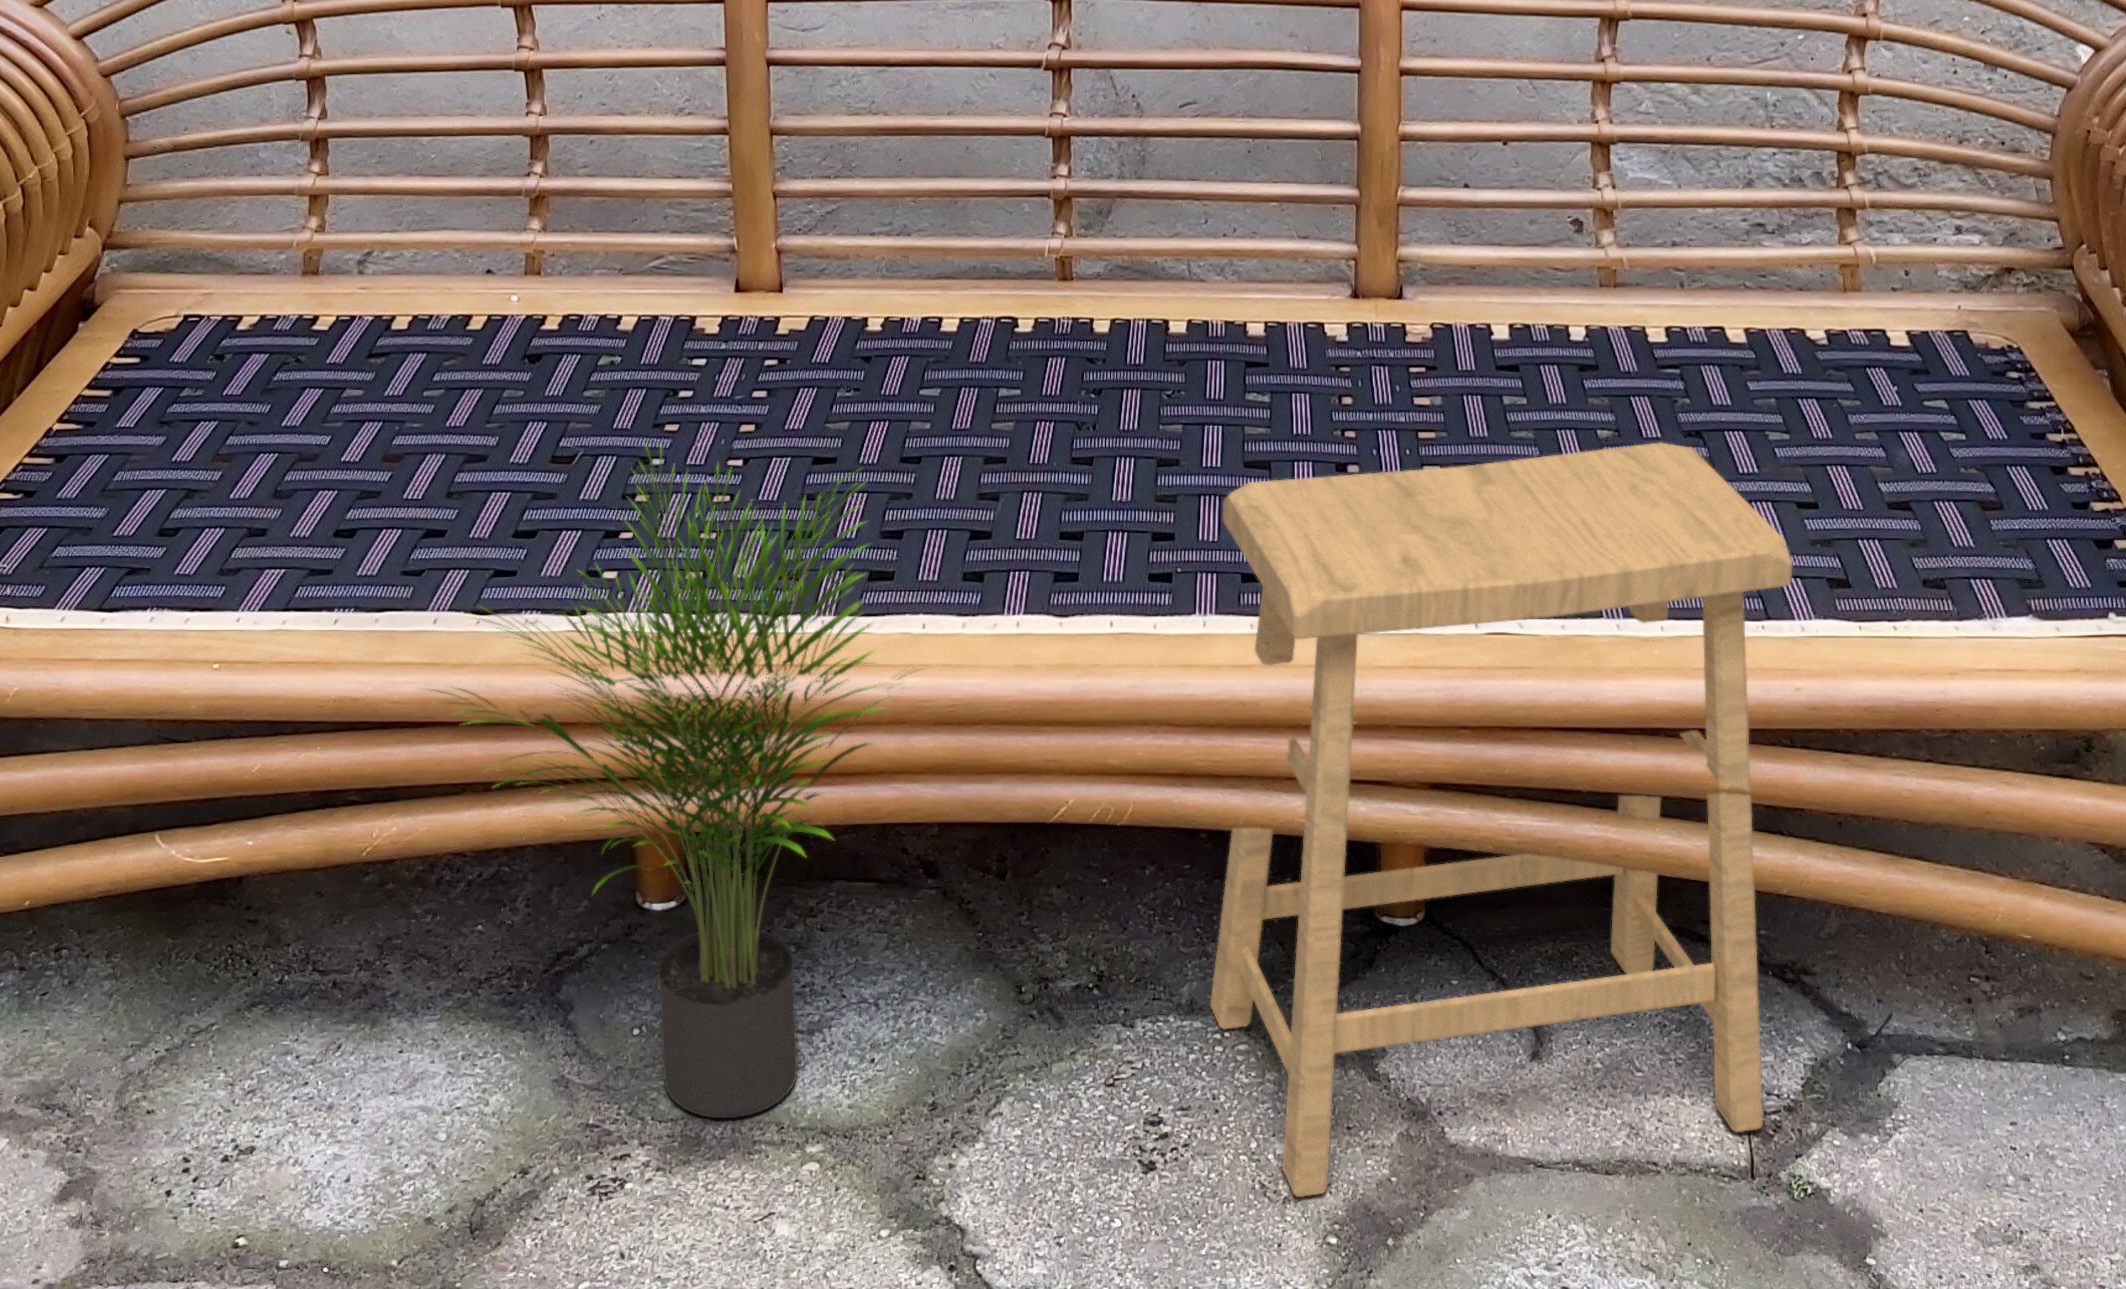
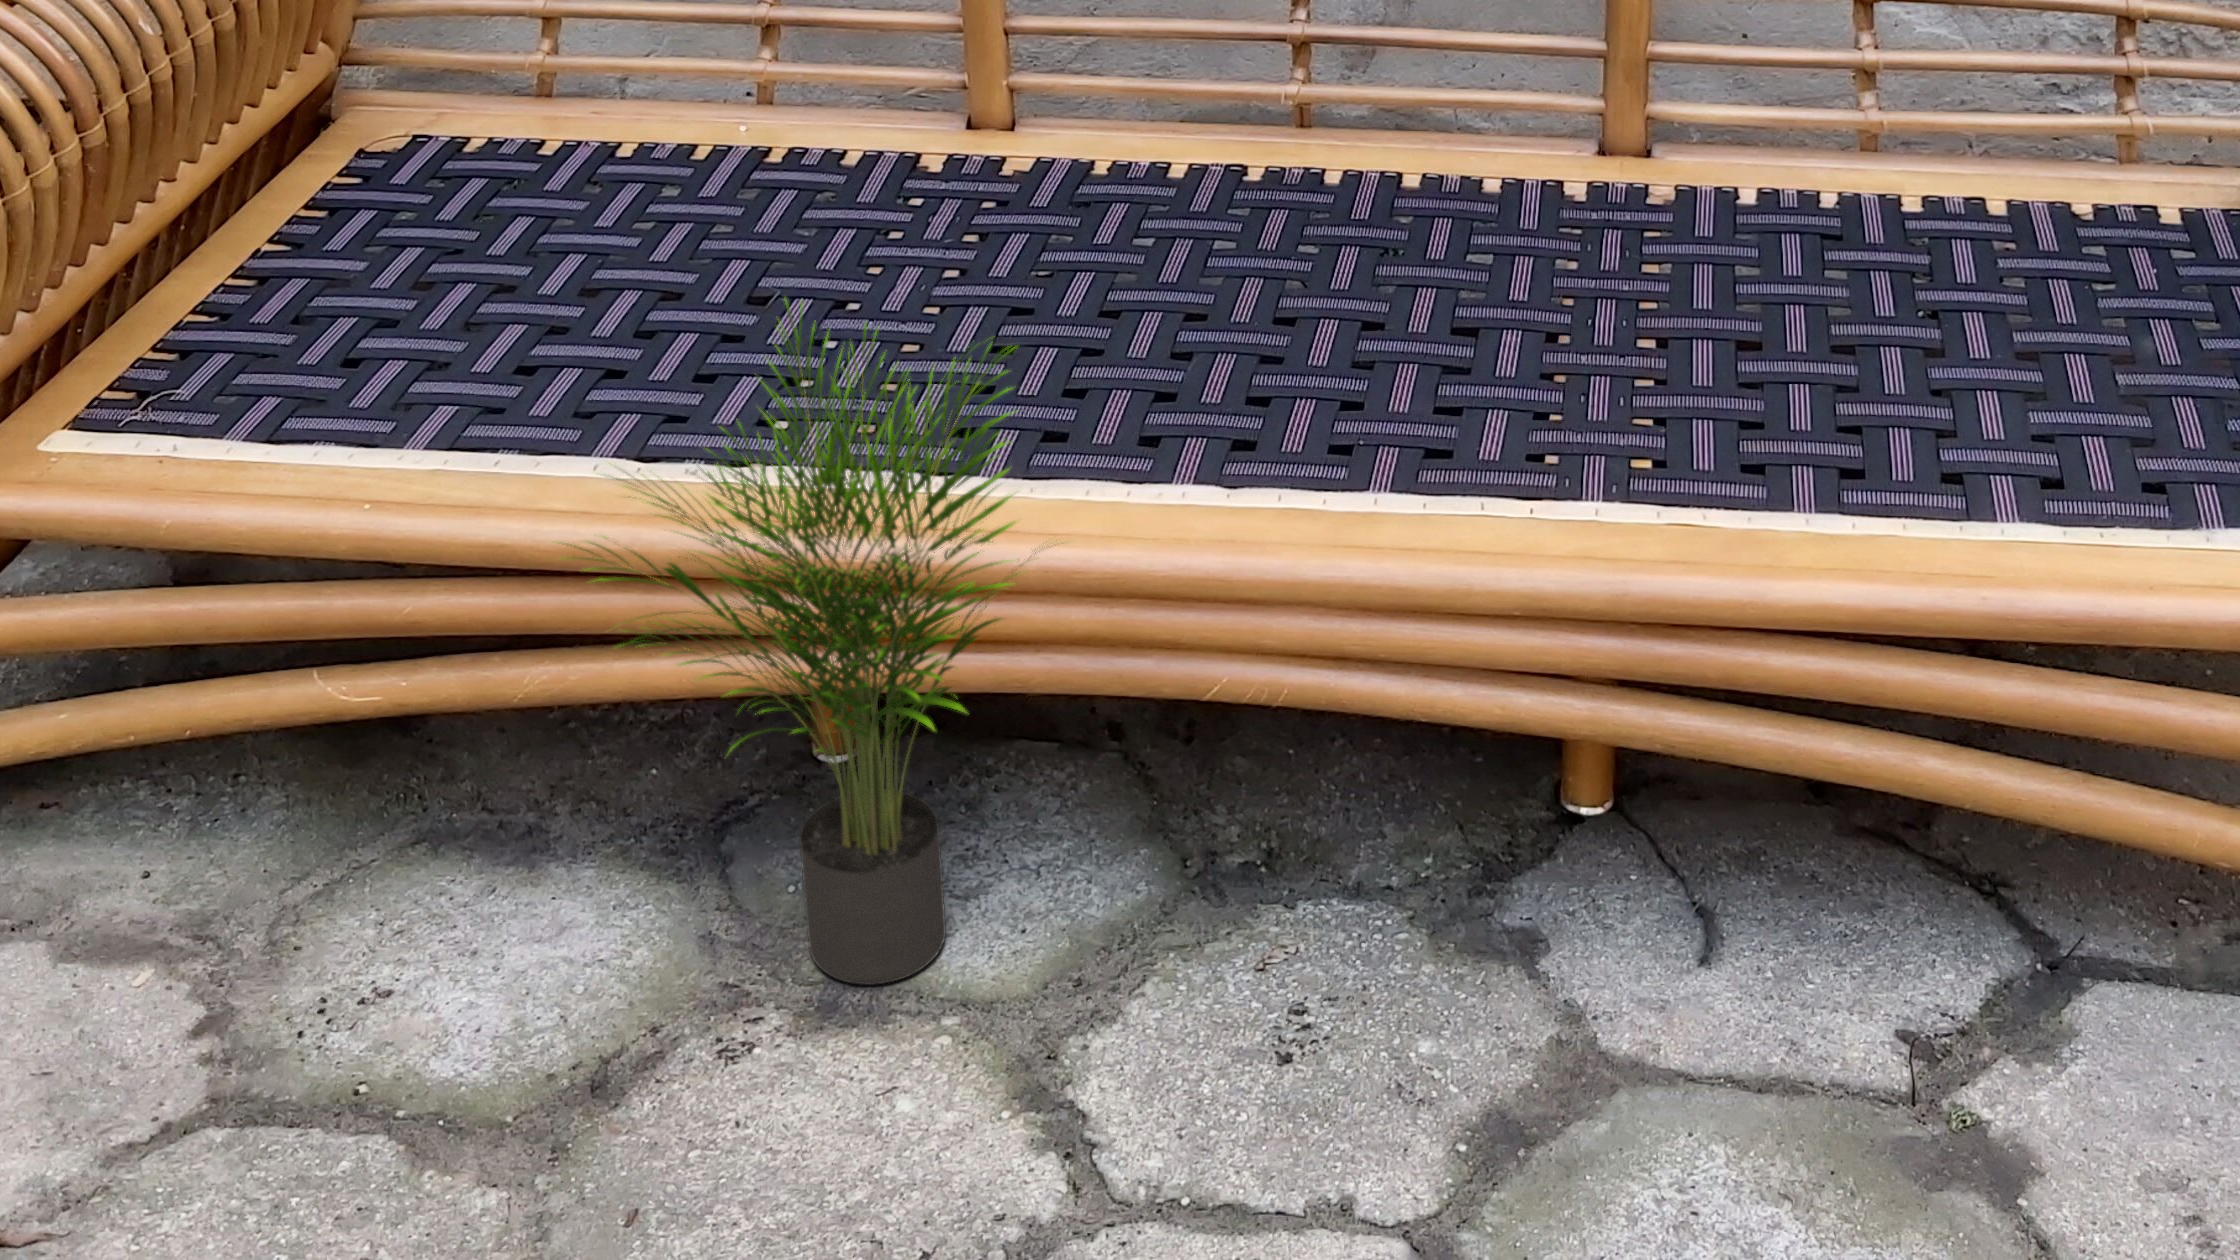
footstool: present [1210,443,1793,1197] -> none [1378,333,1973,1102]

